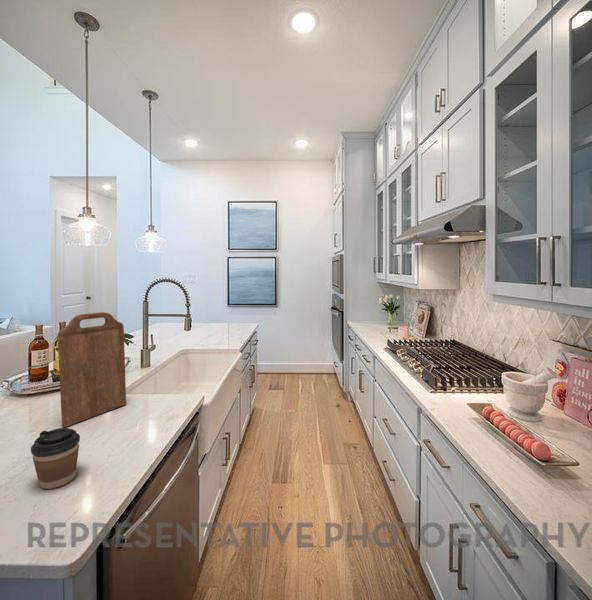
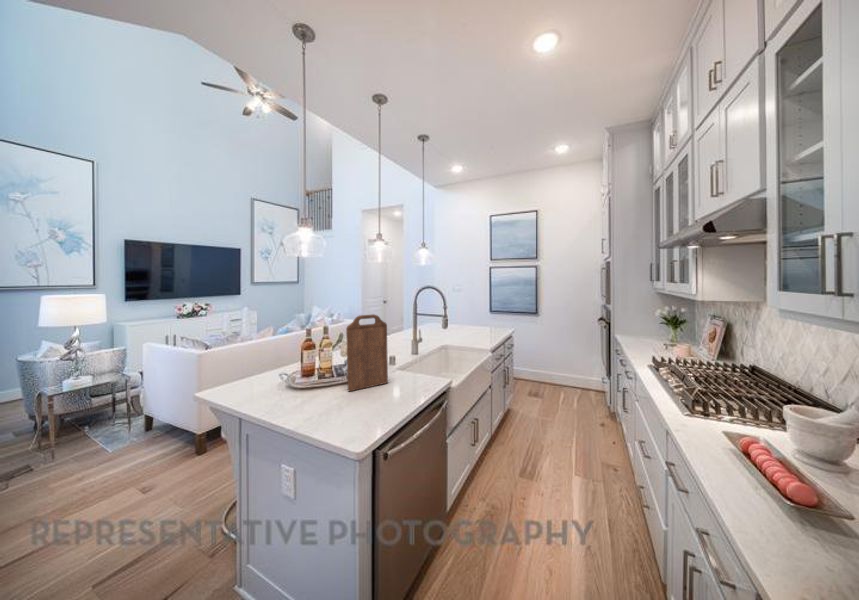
coffee cup: present [31,428,80,489] -> none [326,388,352,425]

